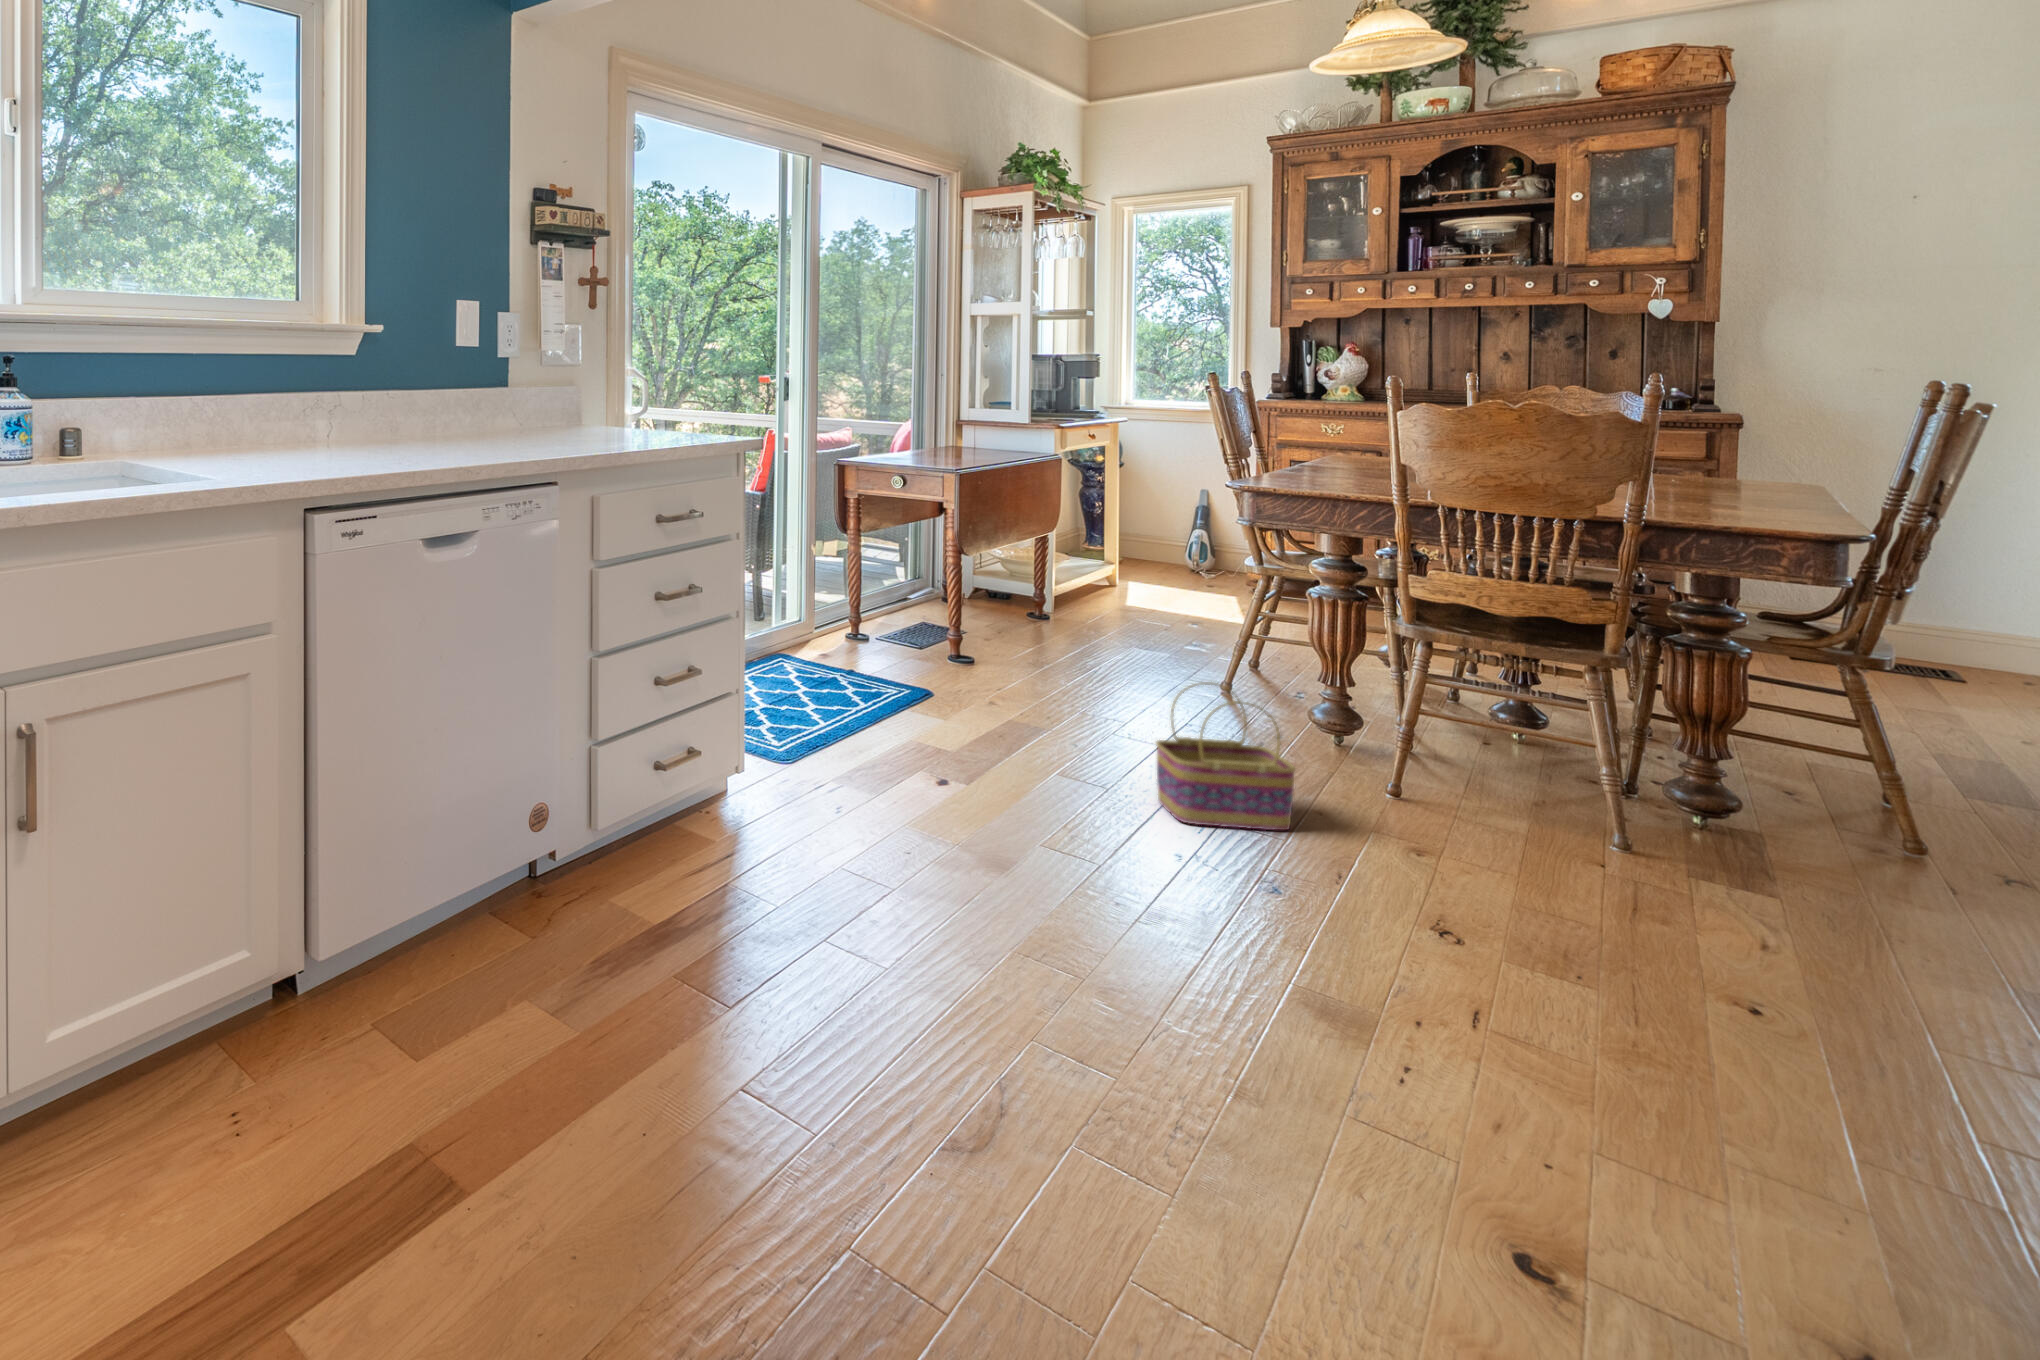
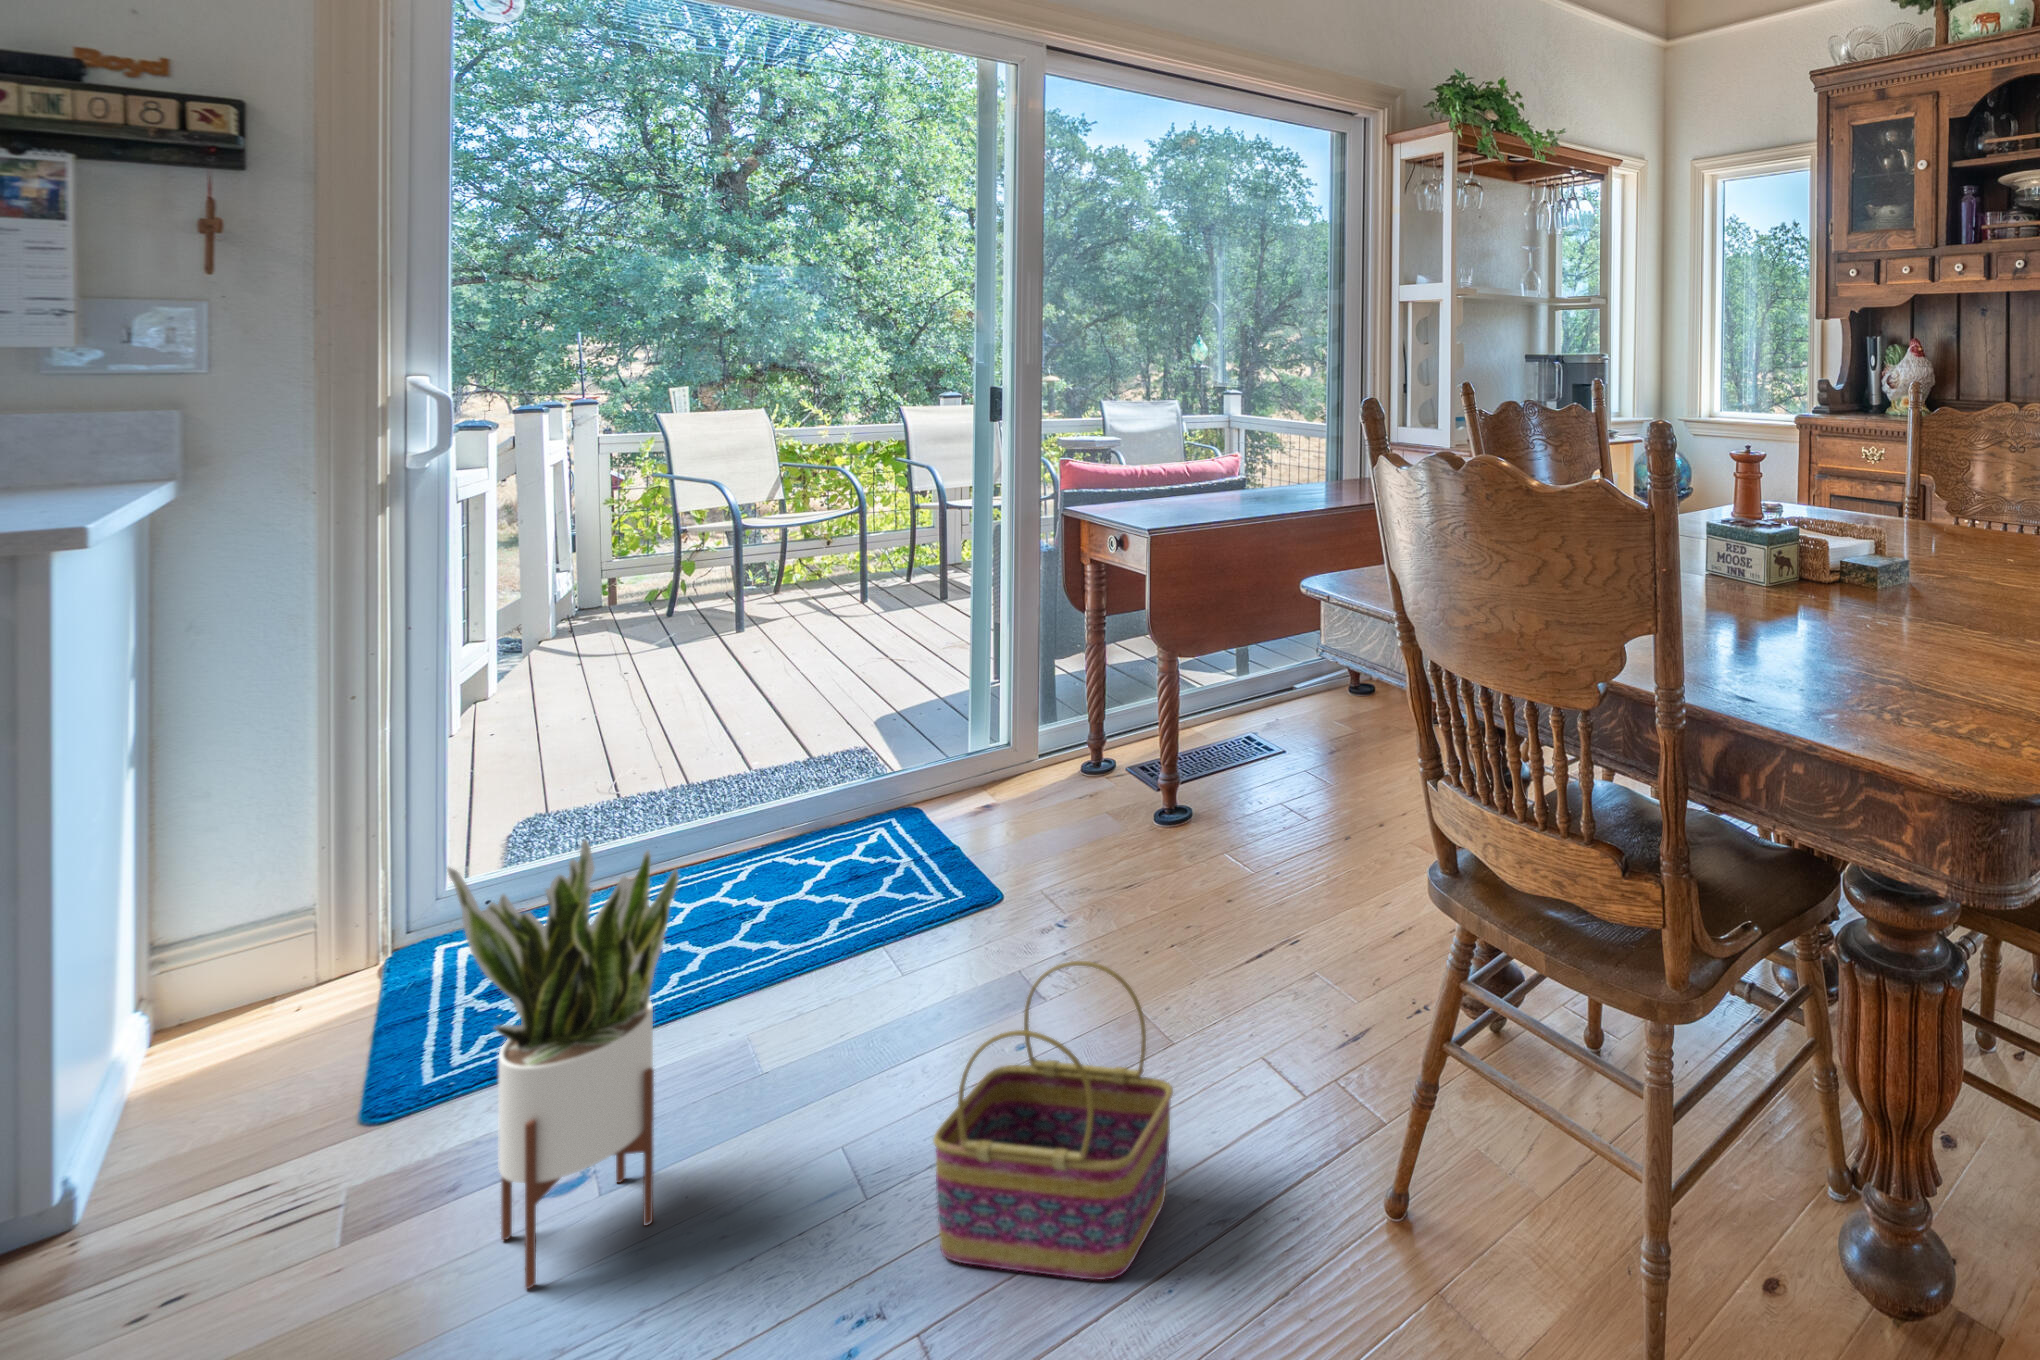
potted plant: none [936,607,1005,829] -> present [447,840,679,1289]

